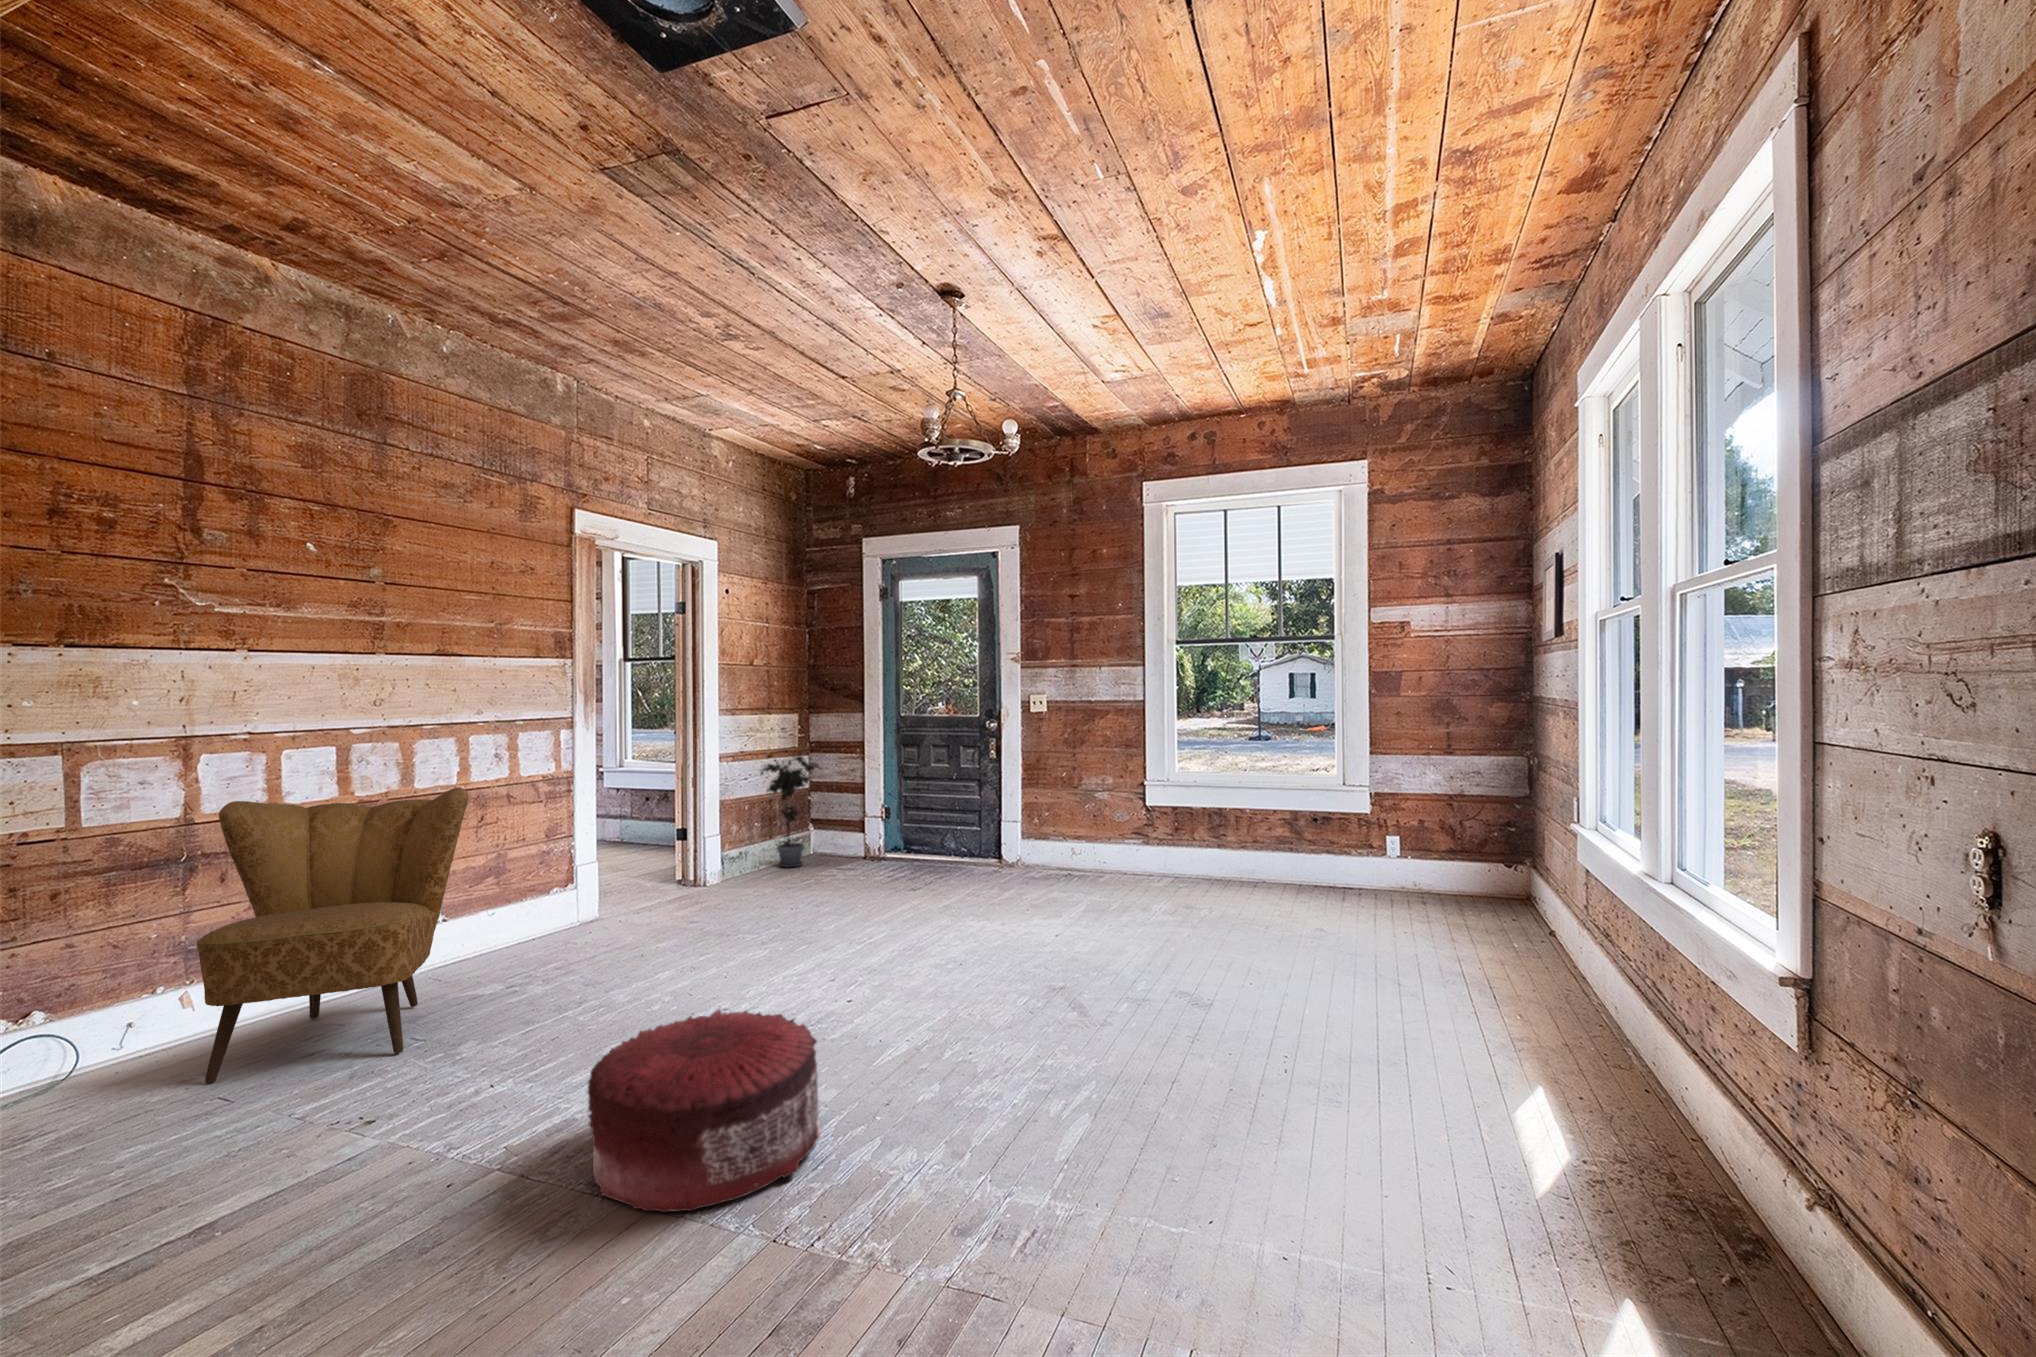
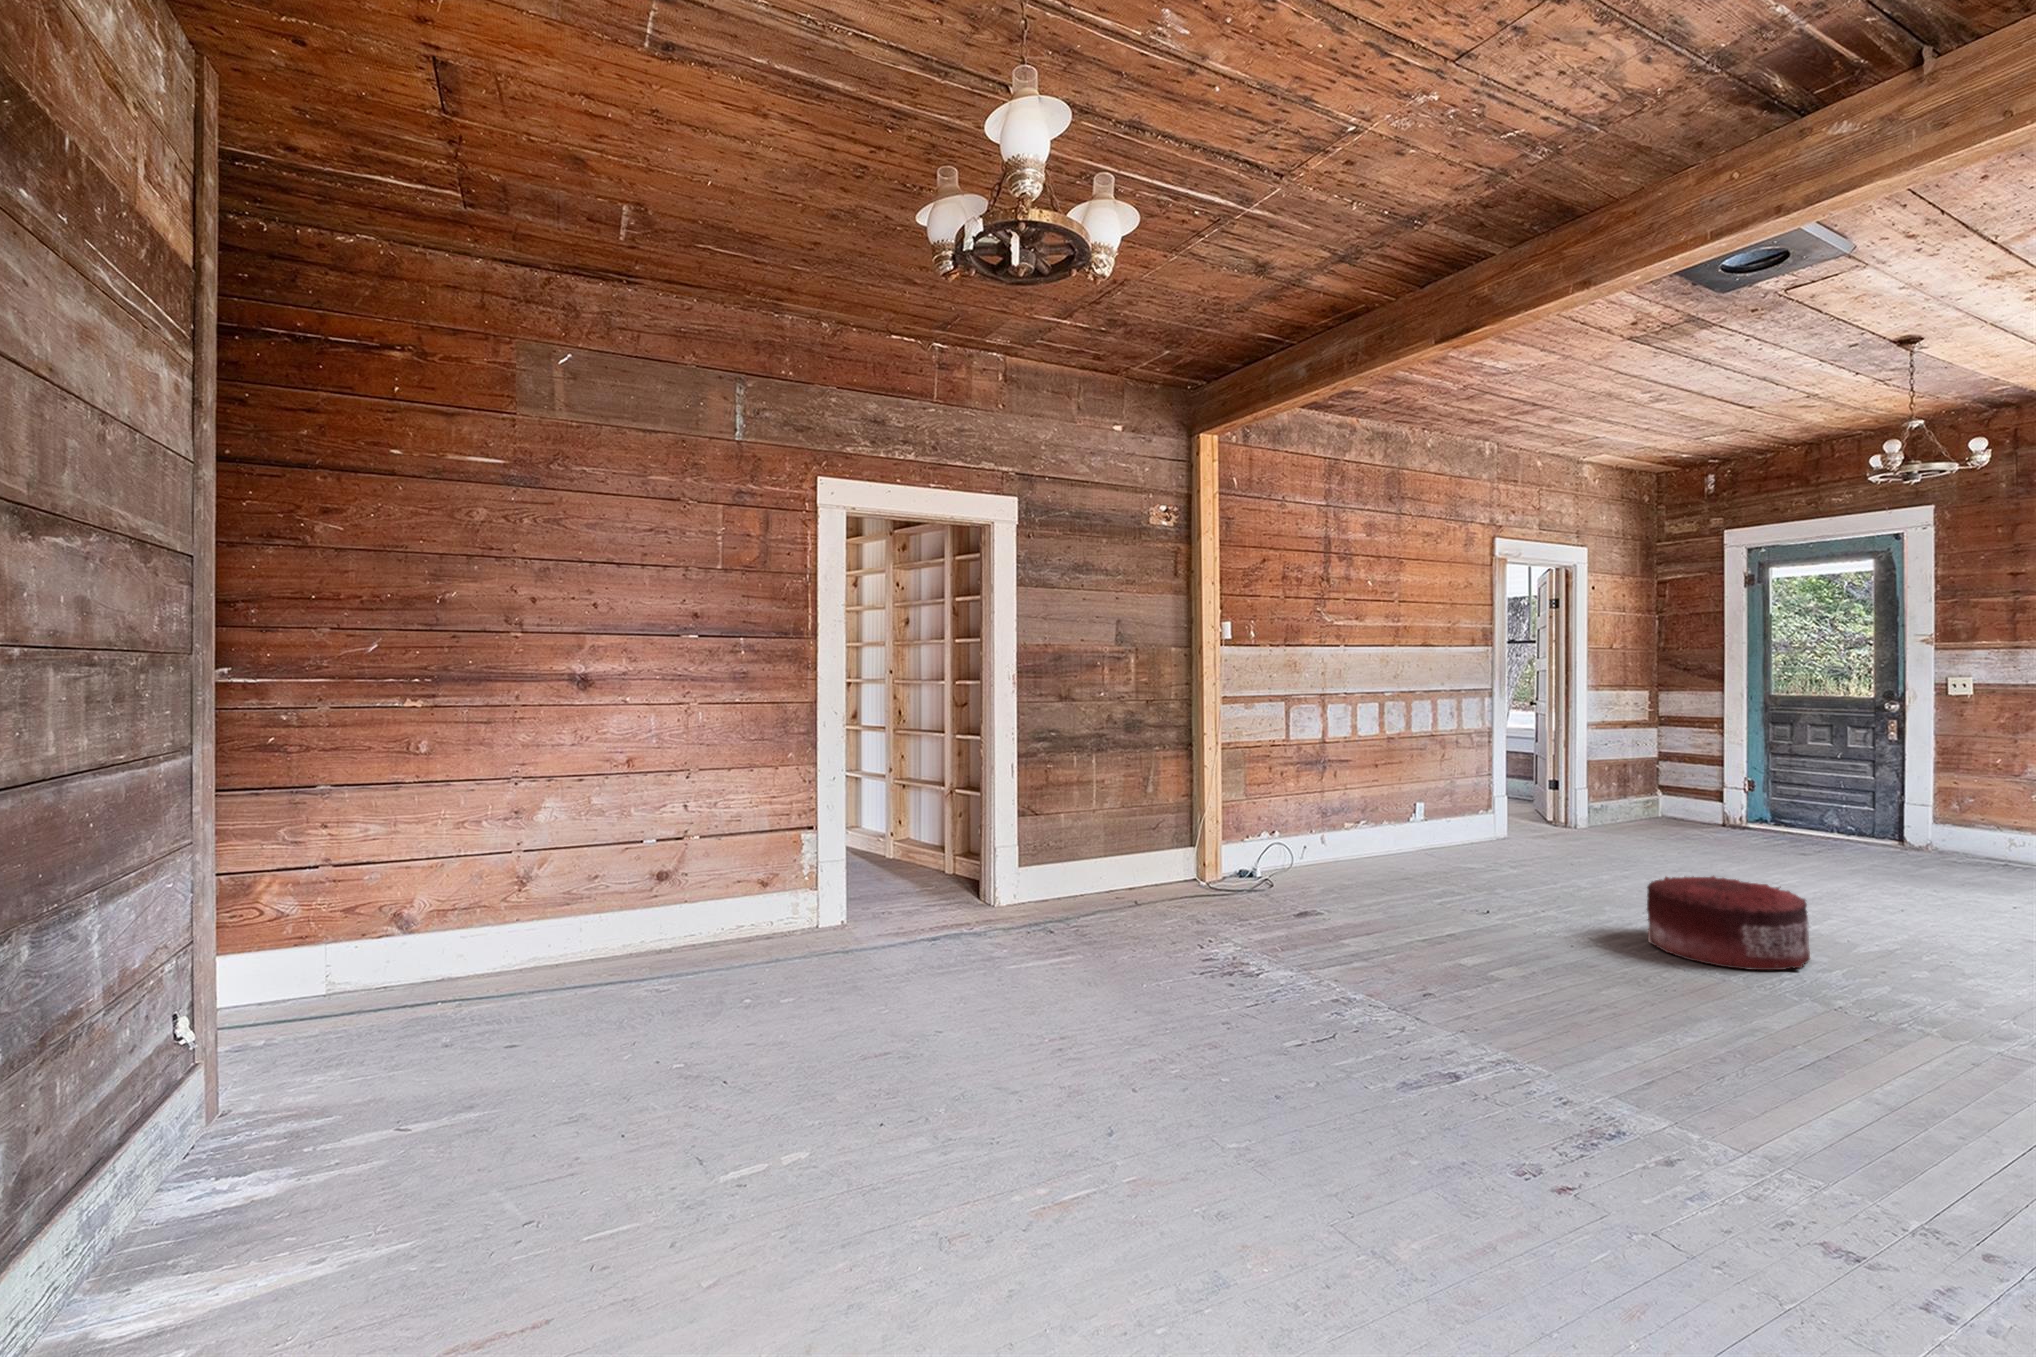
potted plant: present [761,753,821,868] -> none [1620,724,1681,824]
armchair: present [197,788,469,1084] -> none [1345,731,1475,881]

